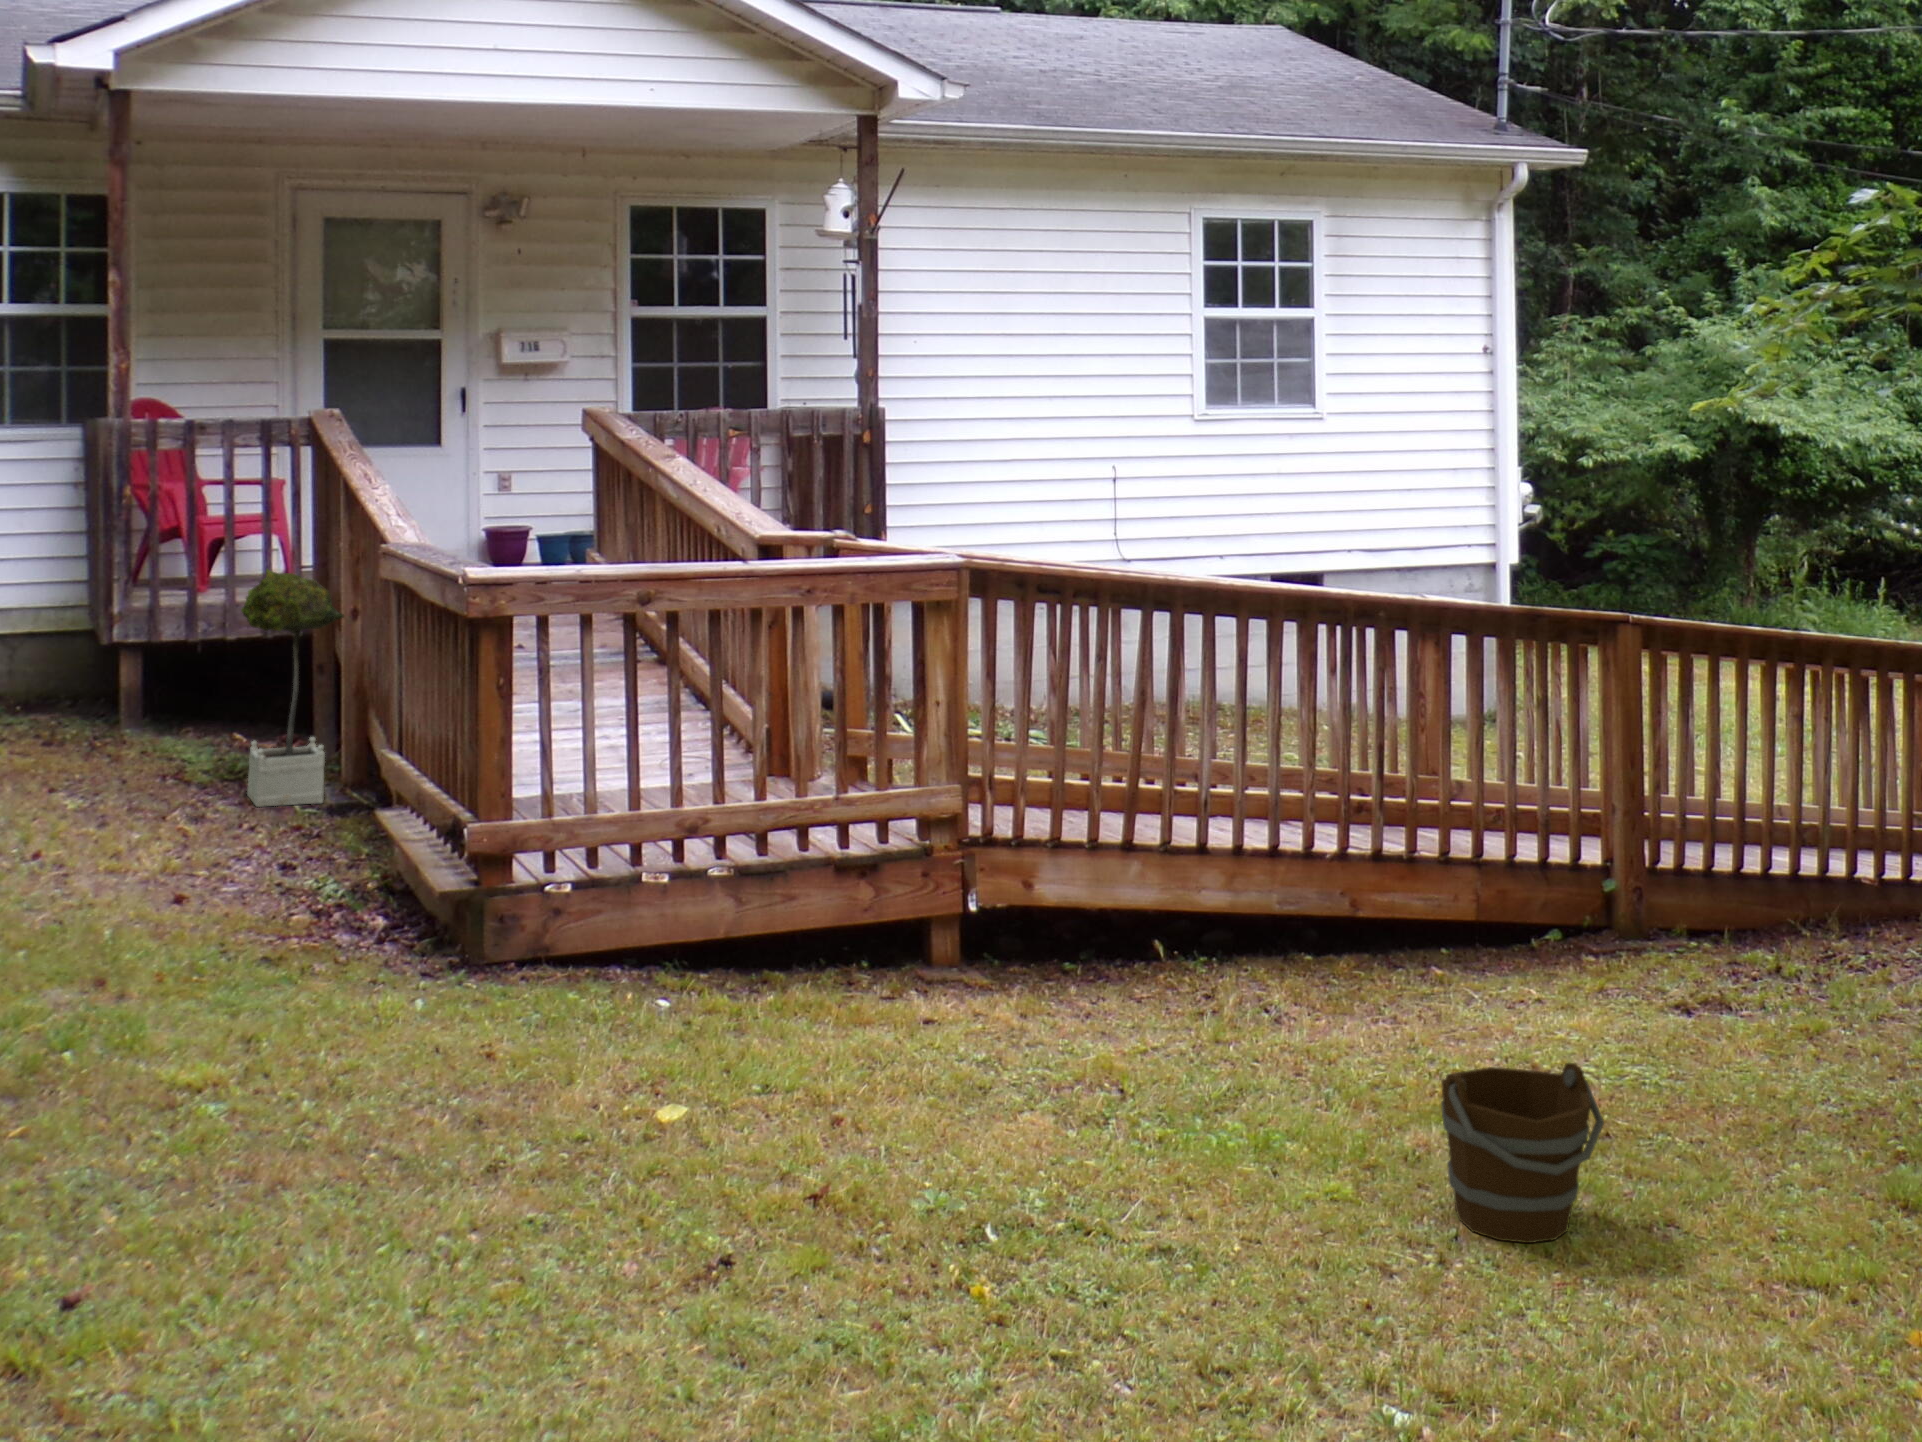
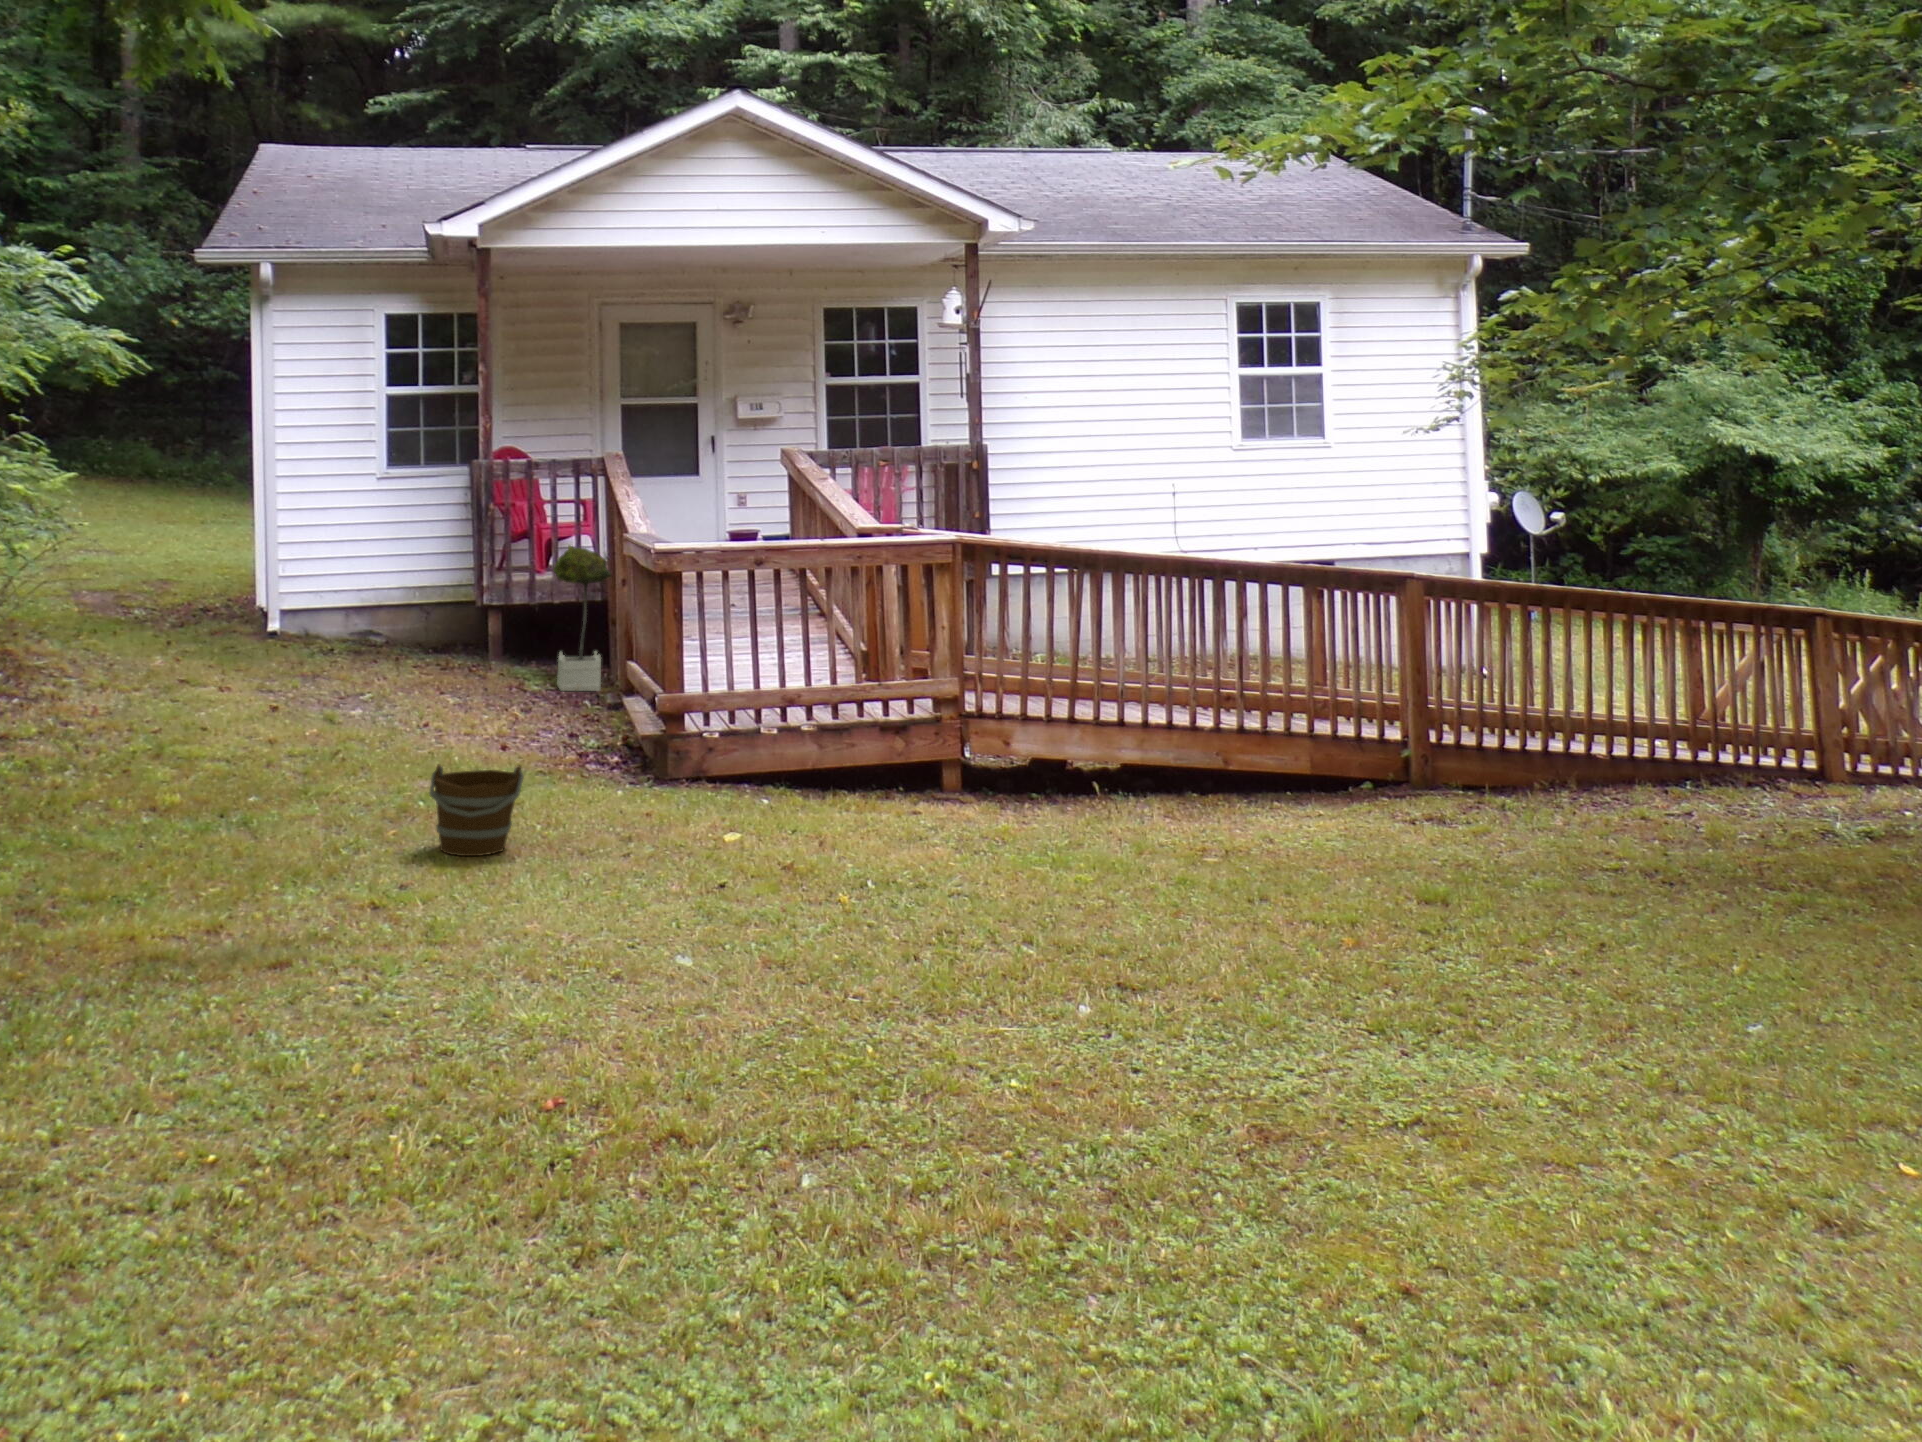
bucket: present [1441,1063,1604,1243] -> present [429,765,524,856]

